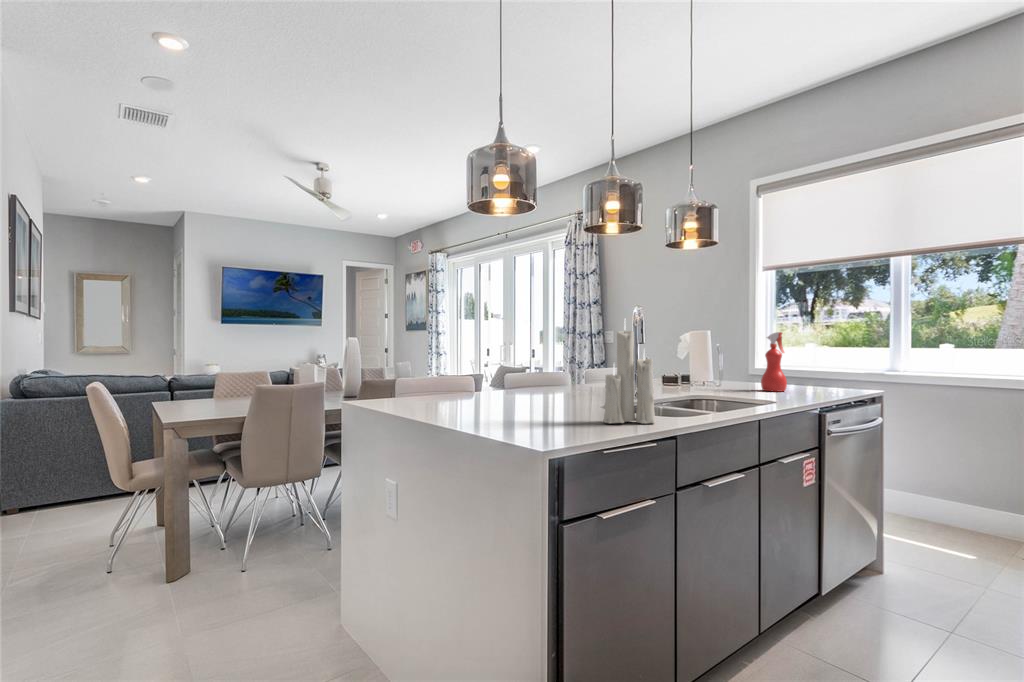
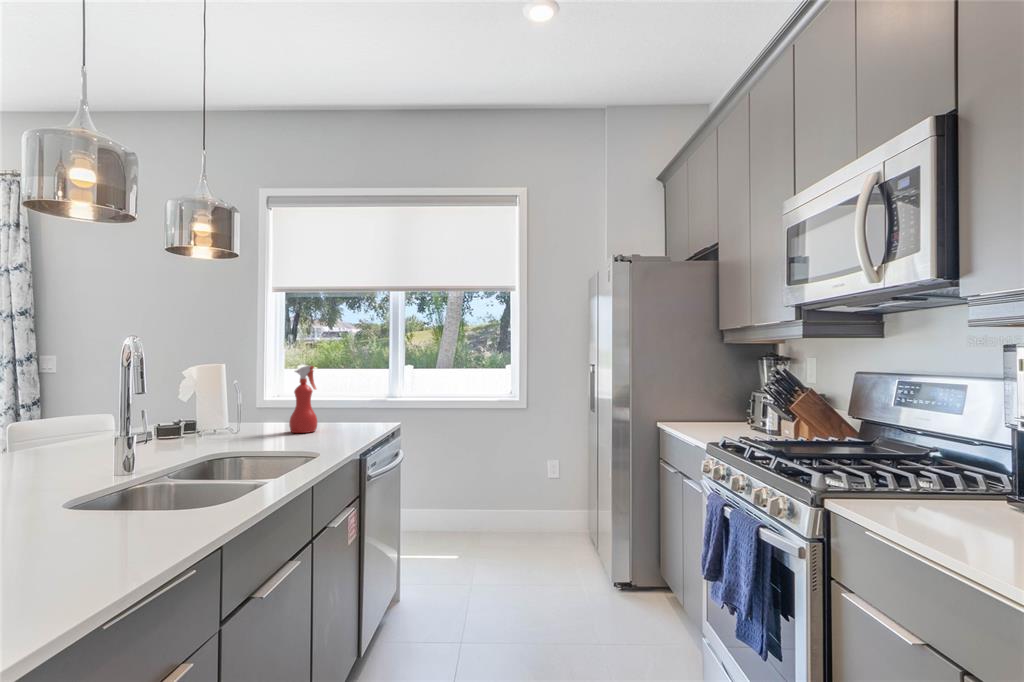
candle: present [603,319,655,423] -> none [79,358,185,558]

